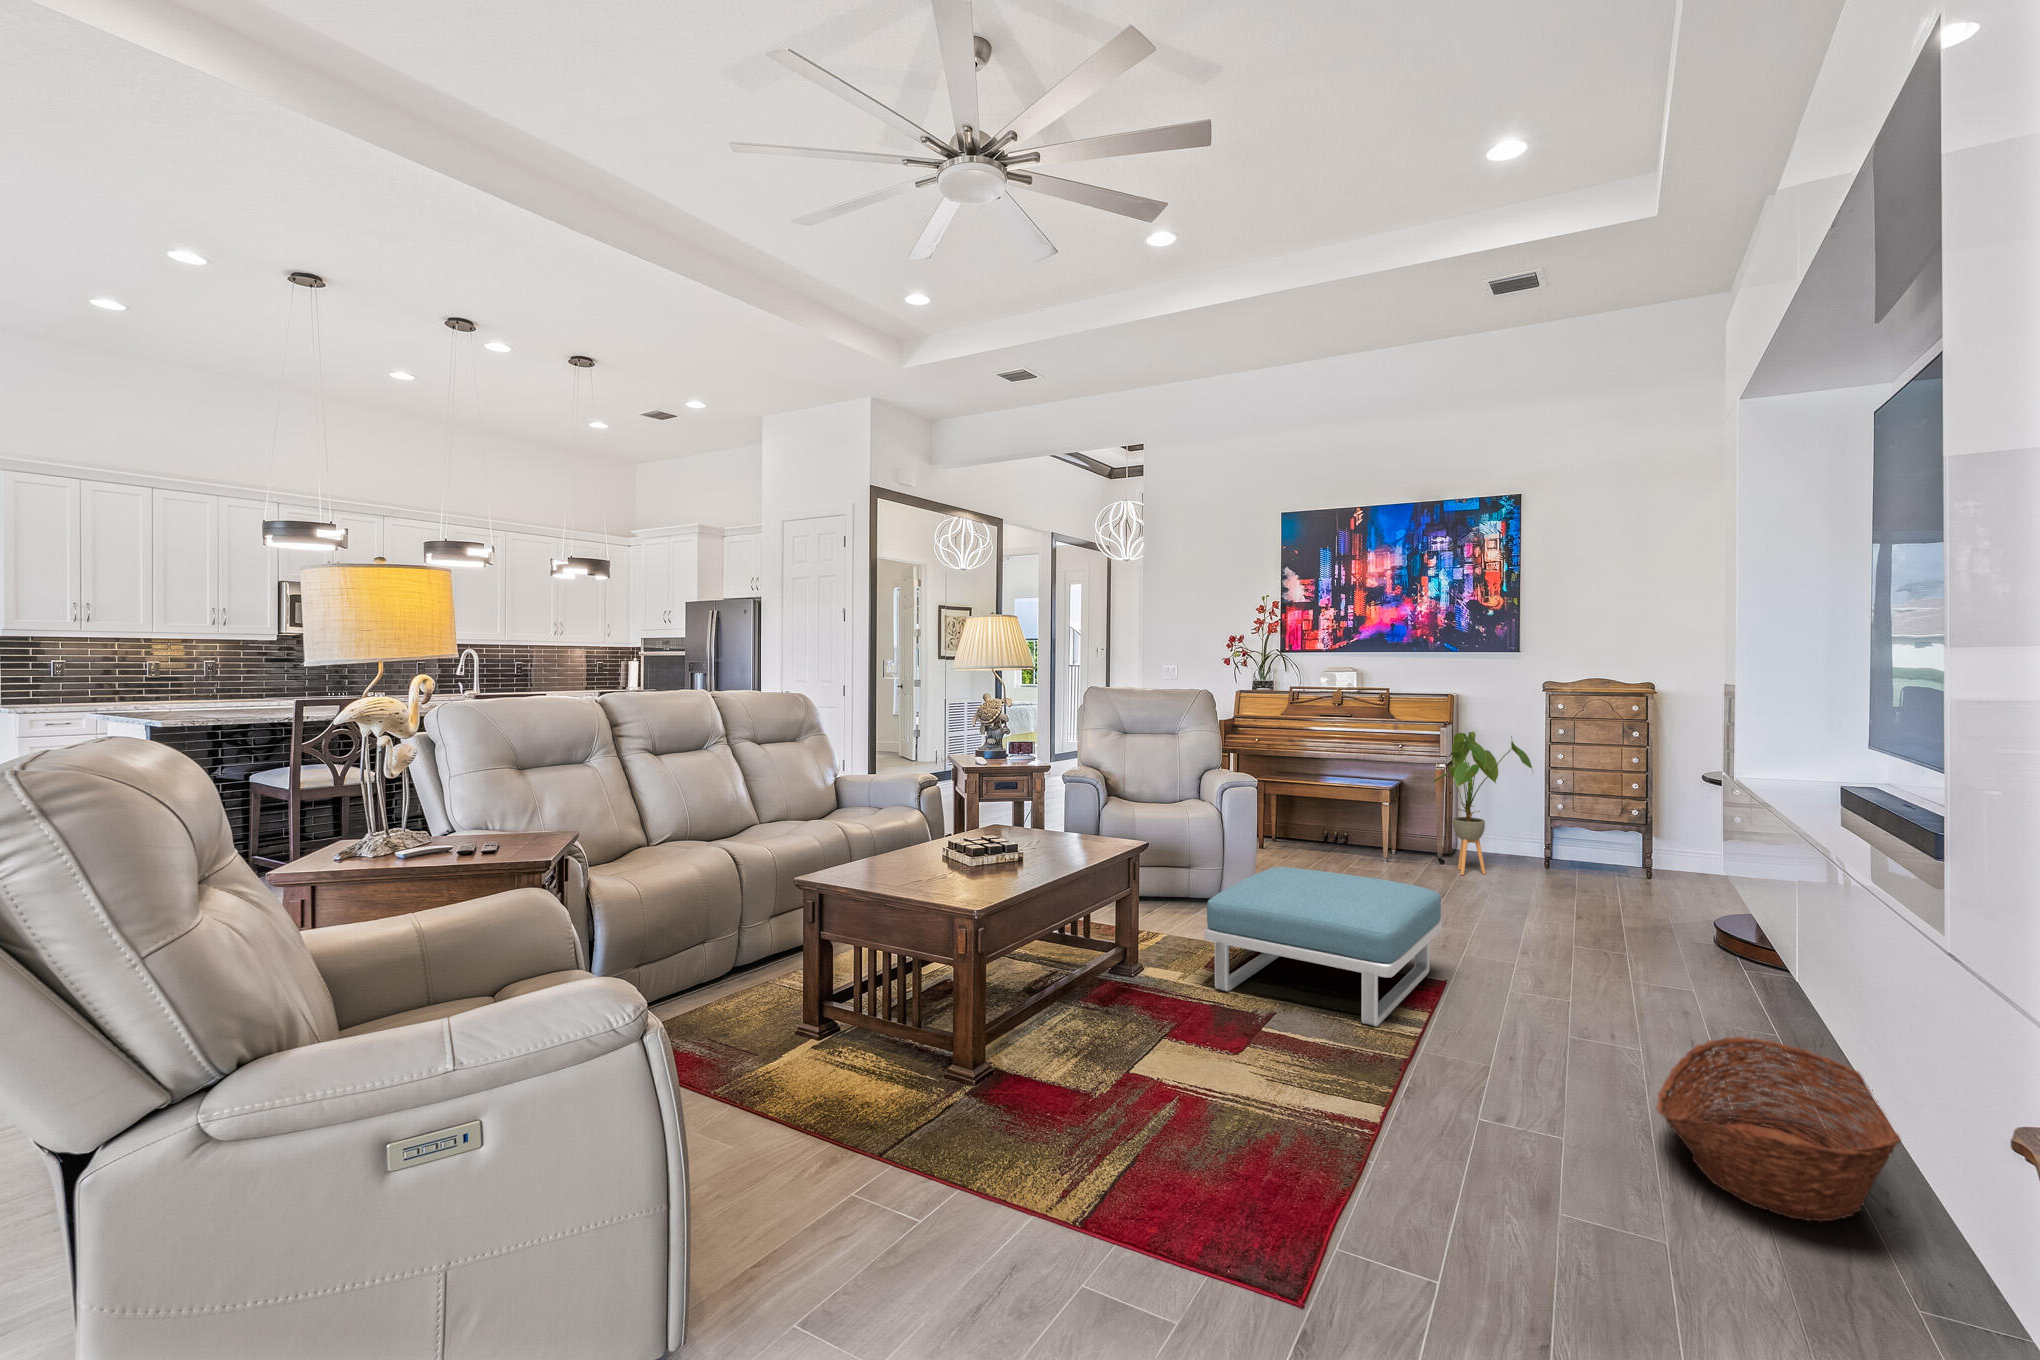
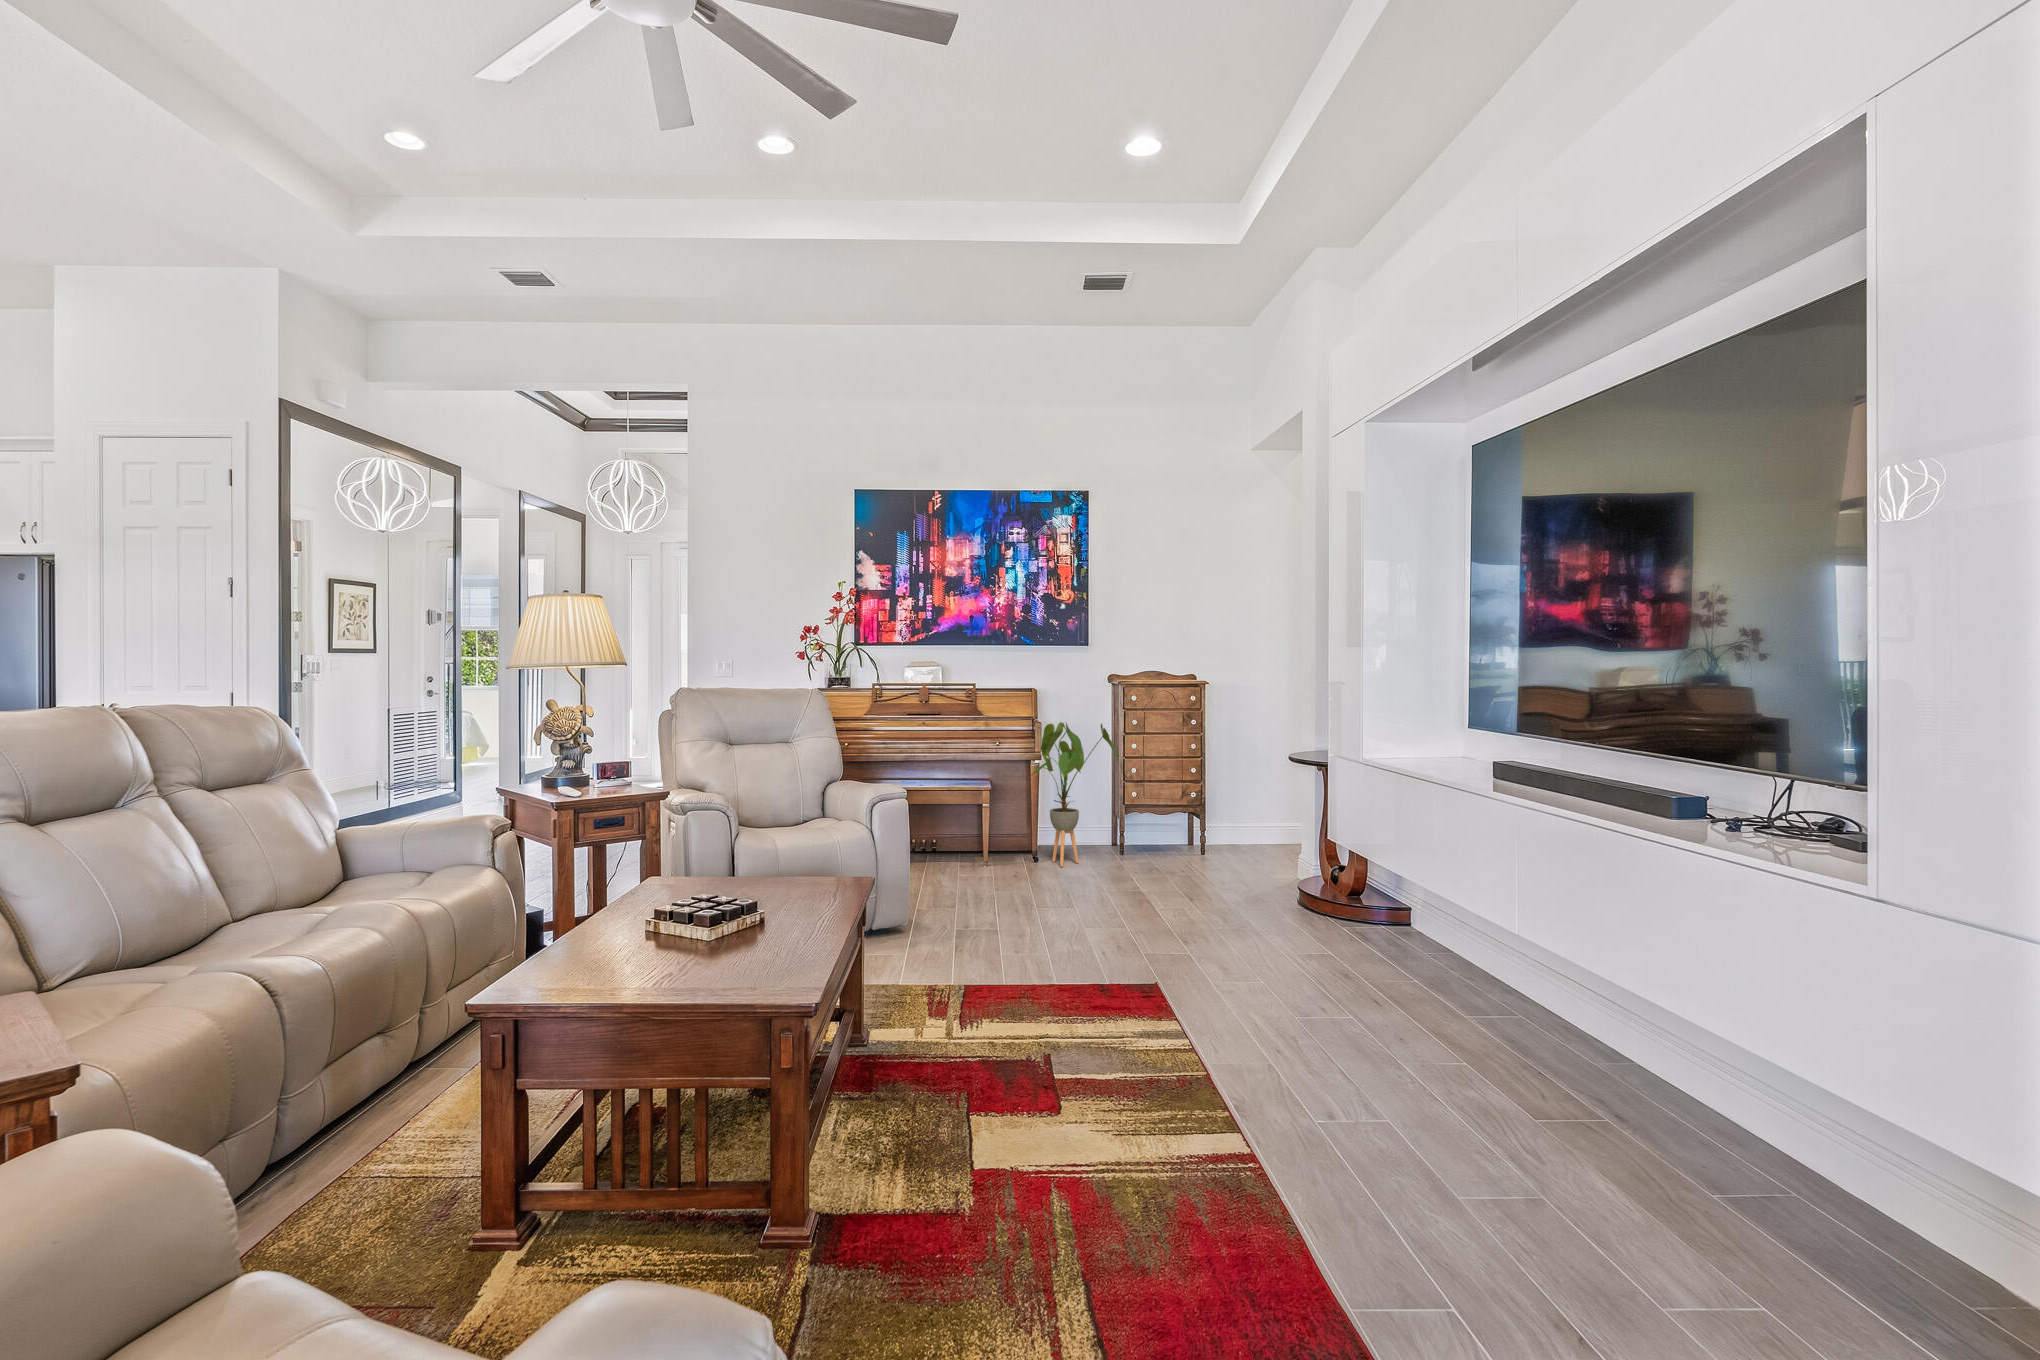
footstool: present [1205,867,1442,1027] -> none [951,878,1184,1048]
basket: present [1657,1037,1901,1221] -> none [1489,982,1746,1158]

